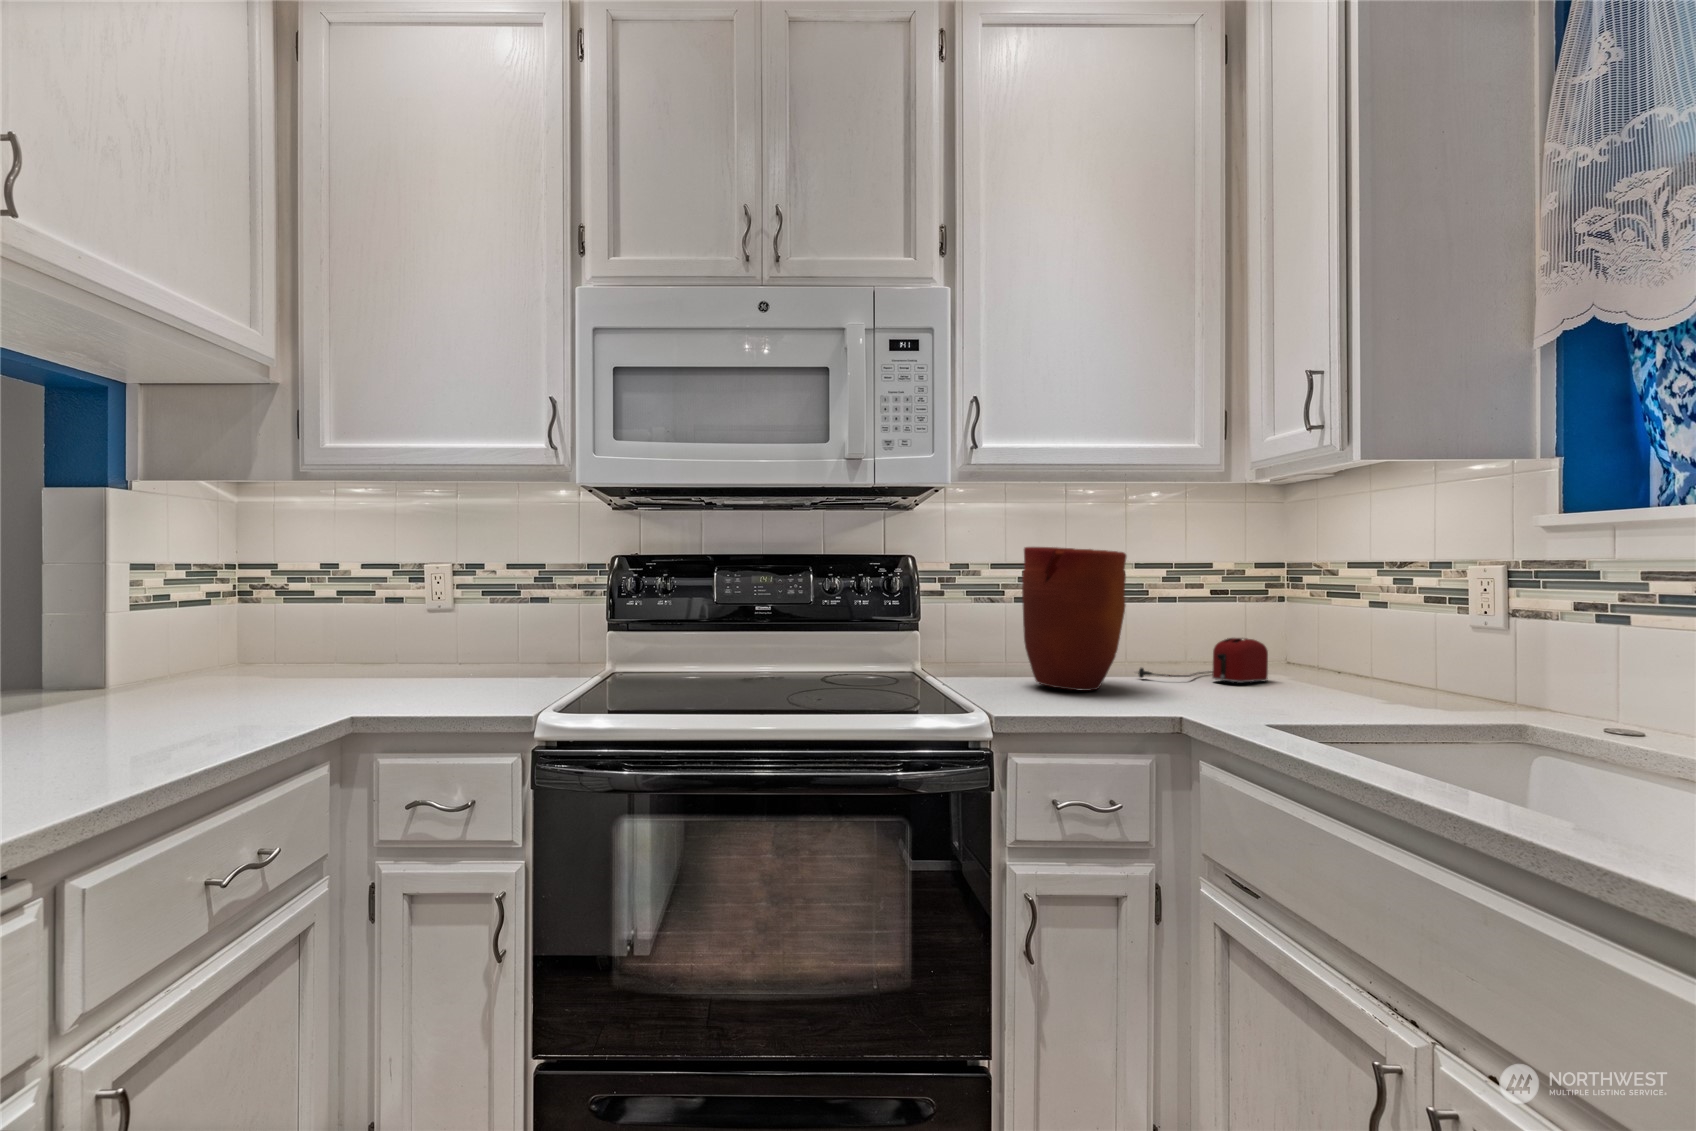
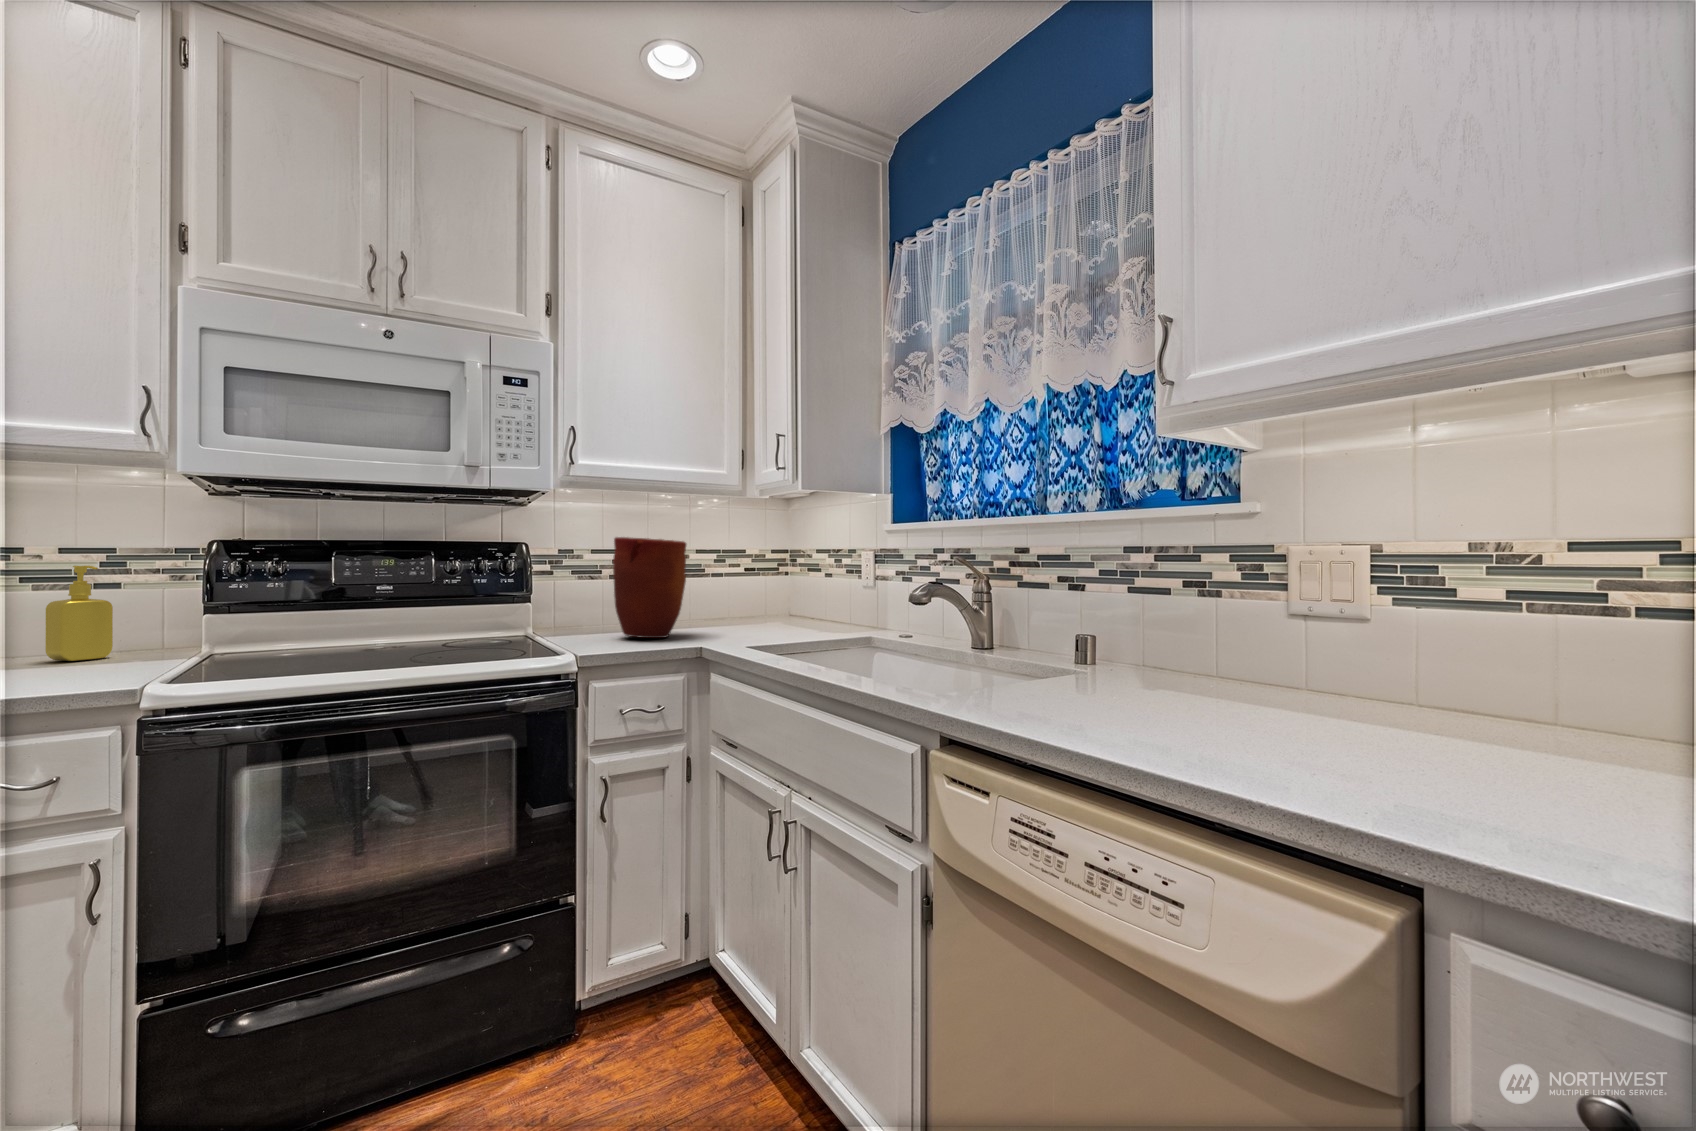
soap dispenser: none [492,580,540,673] -> present [45,566,113,661]
toaster: present [1137,638,1268,683] -> none [694,599,777,629]

